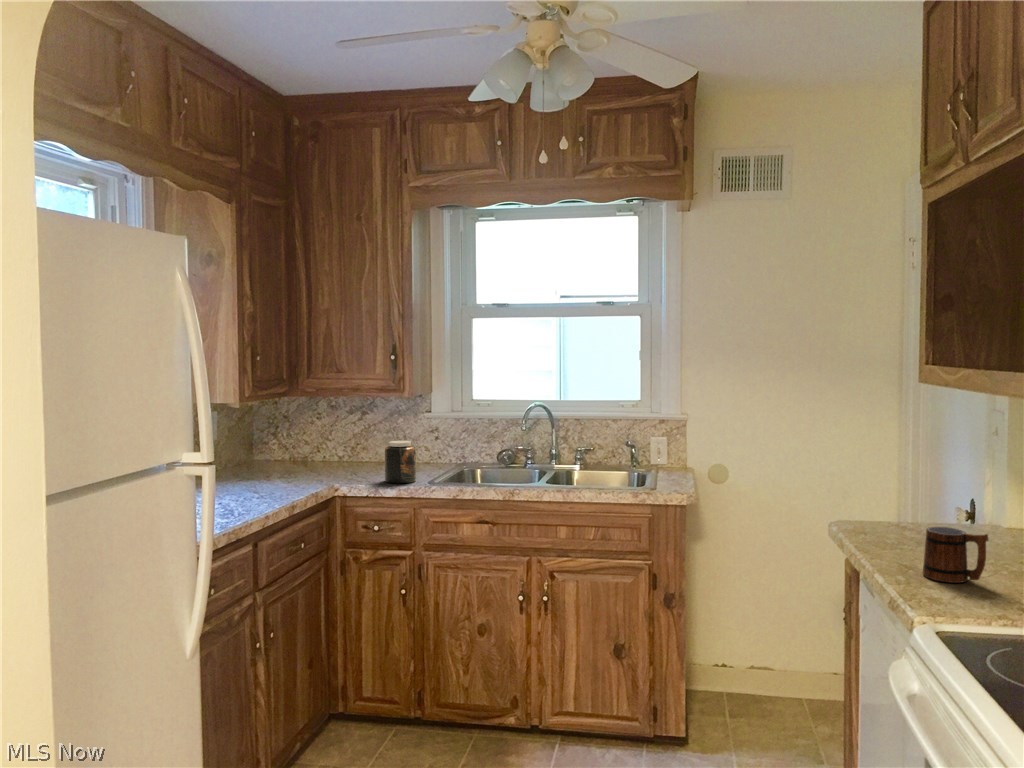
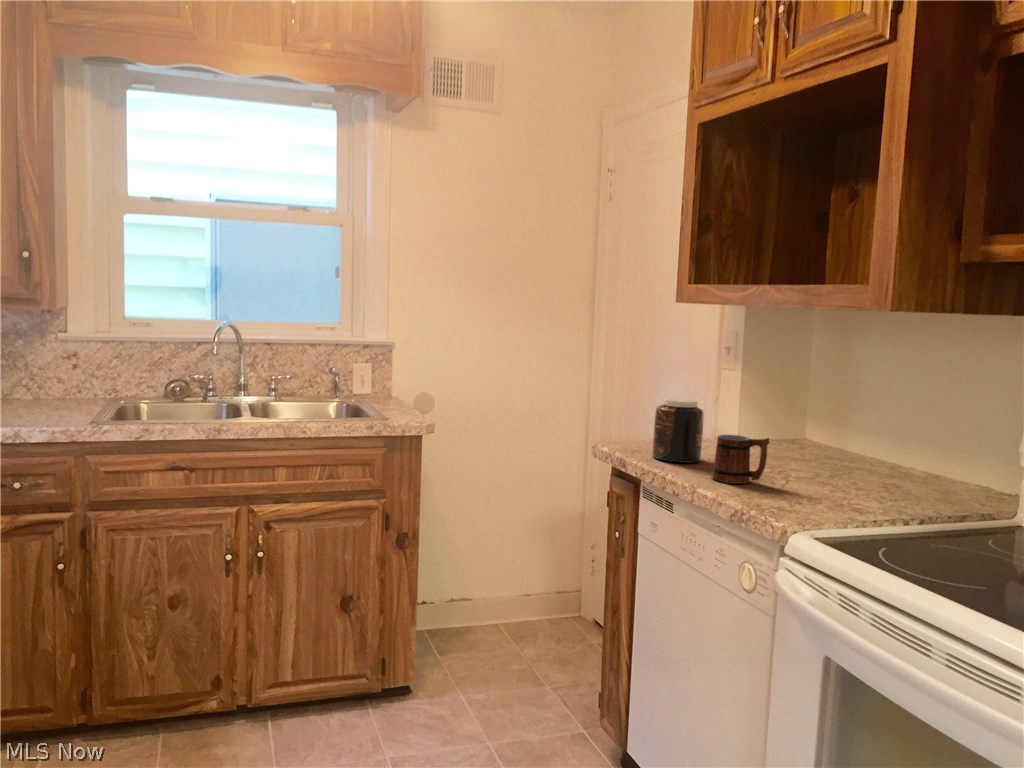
jar: present [385,440,416,483] -> present [653,397,704,463]

